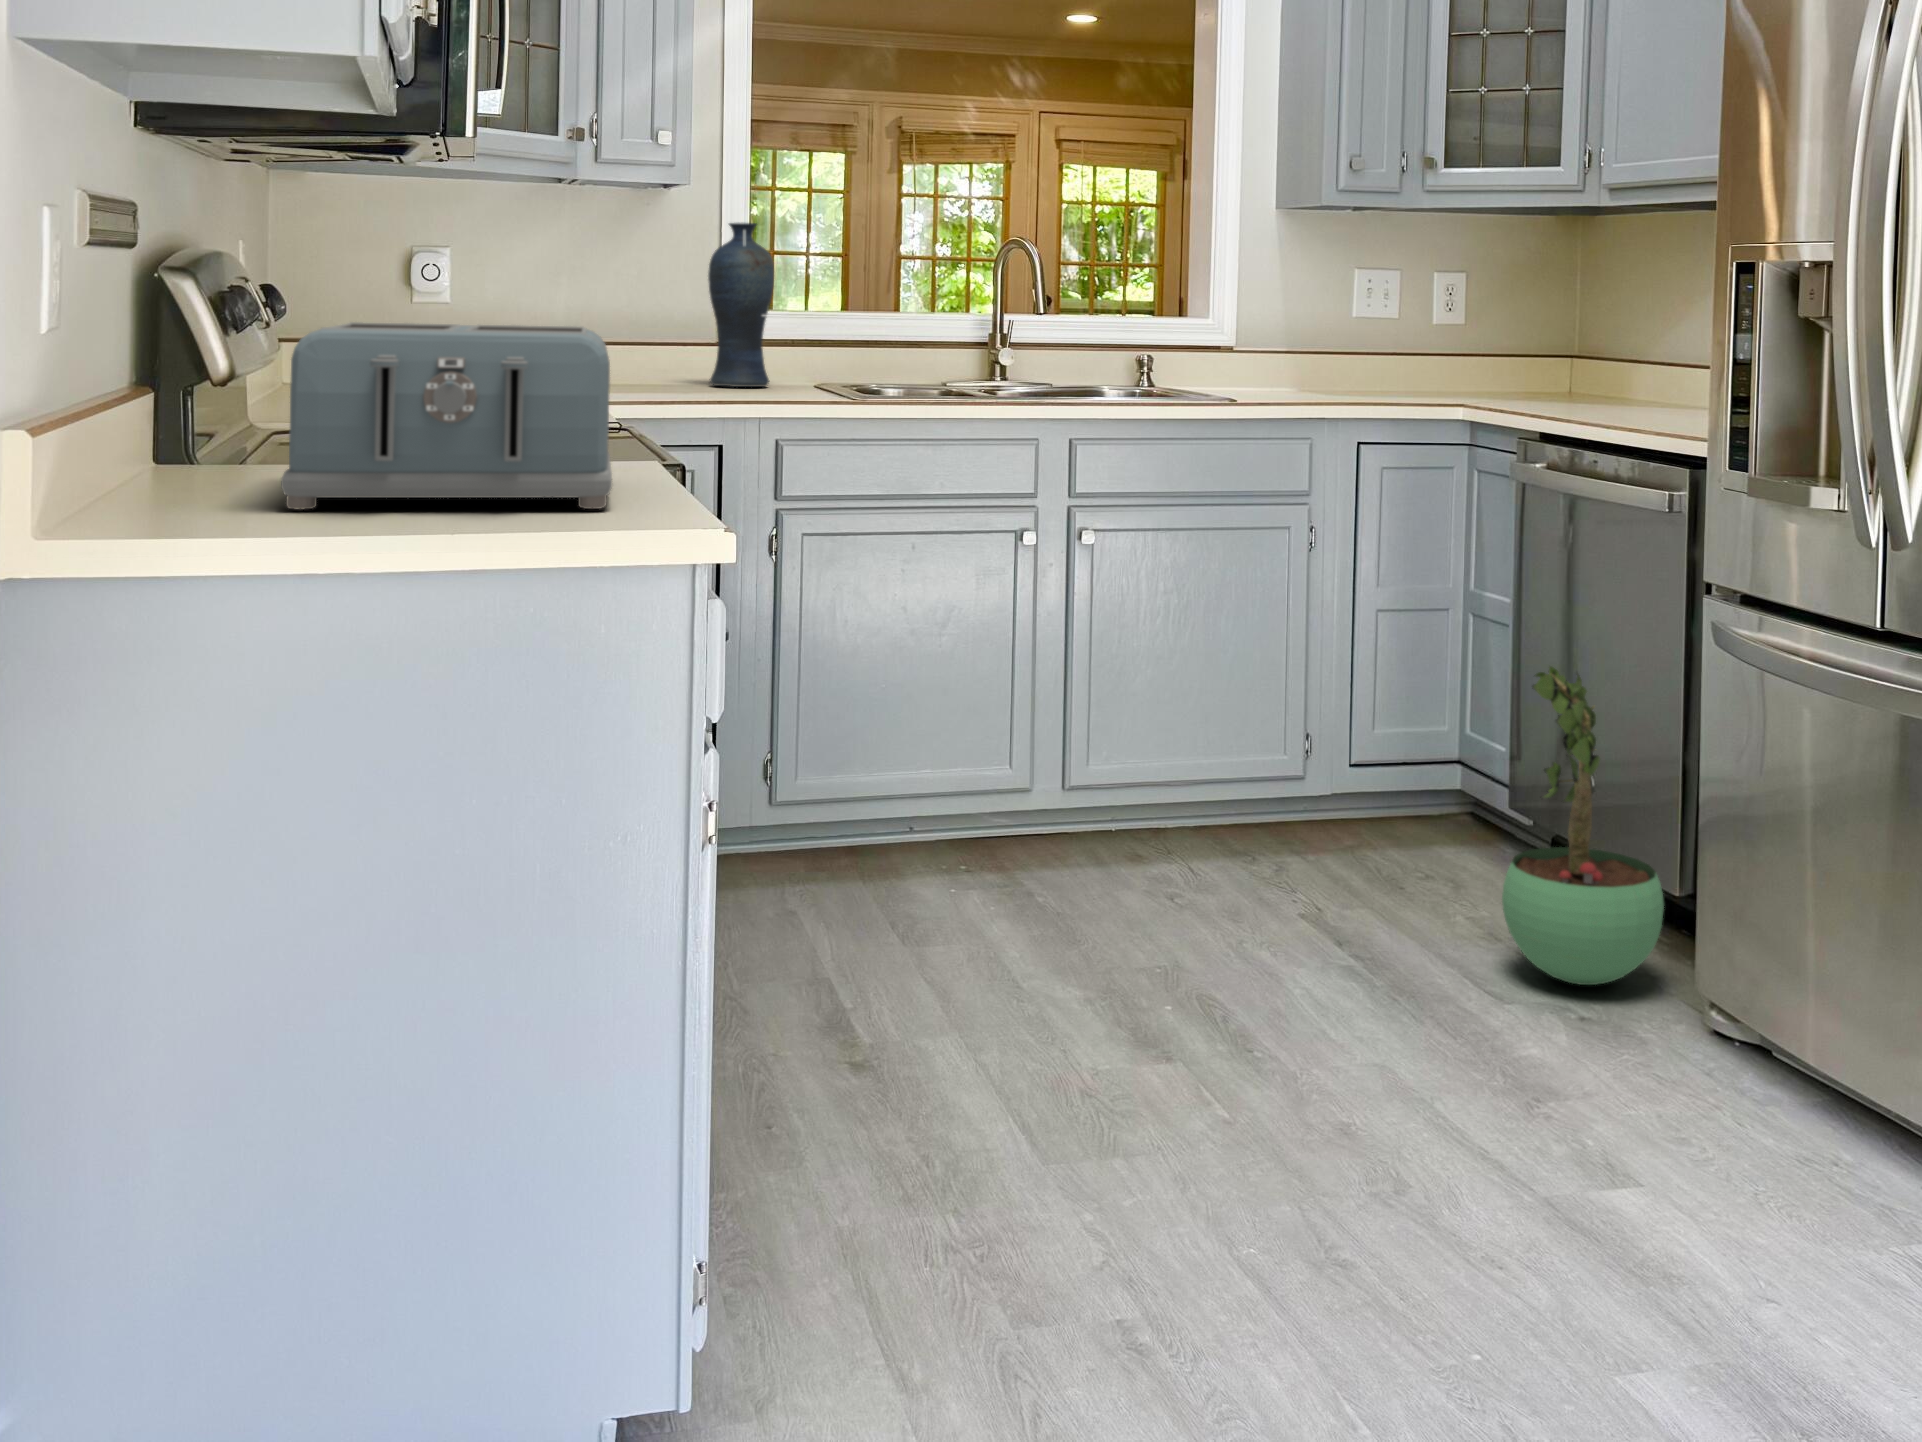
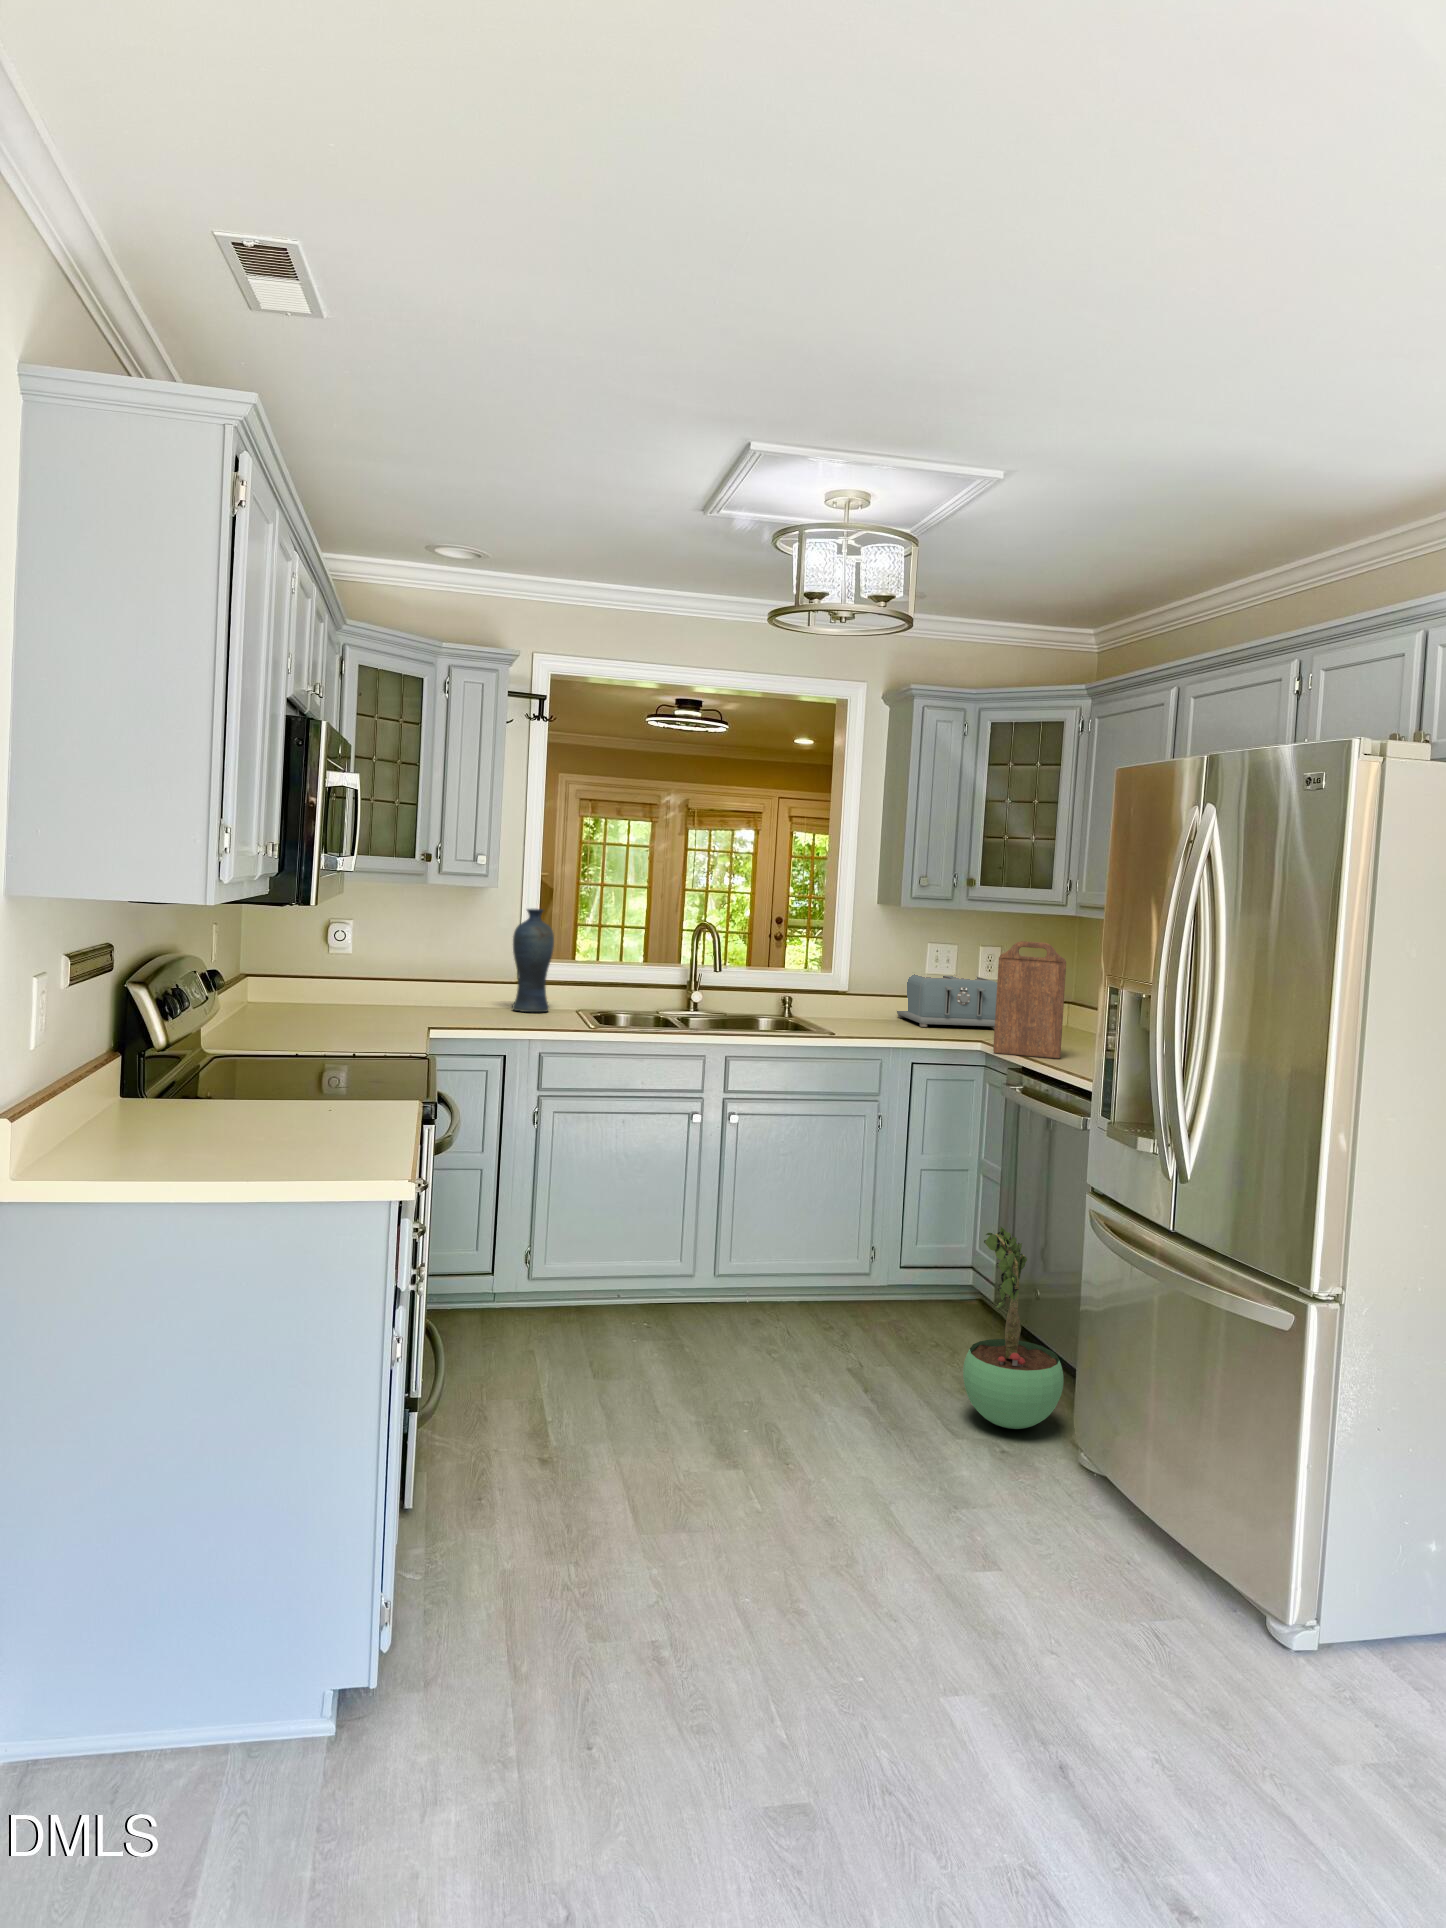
cutting board: none [1489,239,1599,420] -> present [993,941,1066,1058]
toaster: present [281,322,612,510] -> present [897,974,997,1029]

